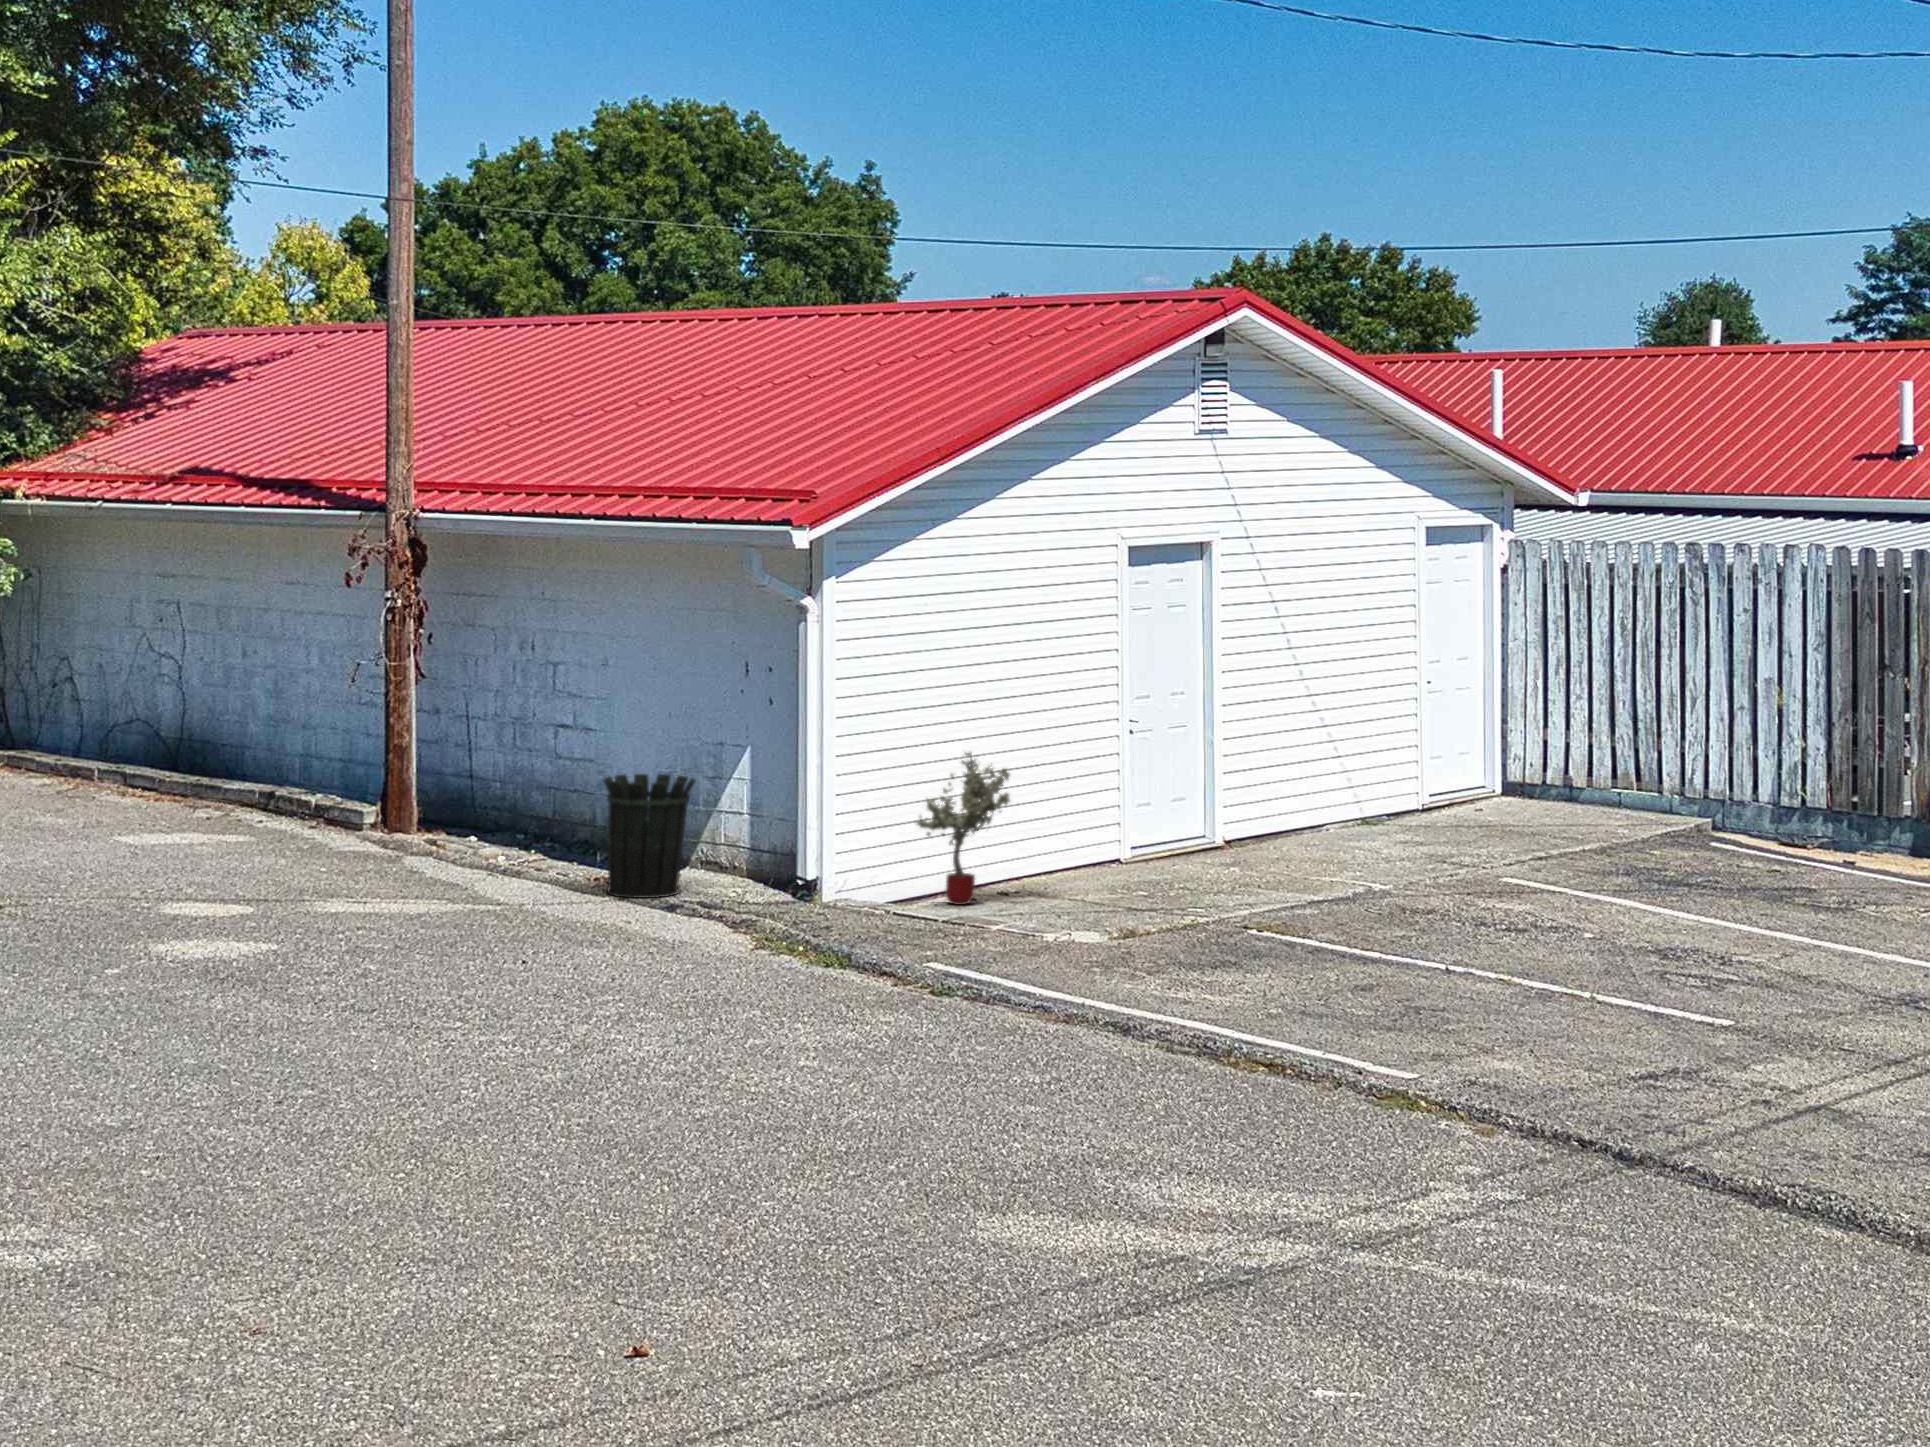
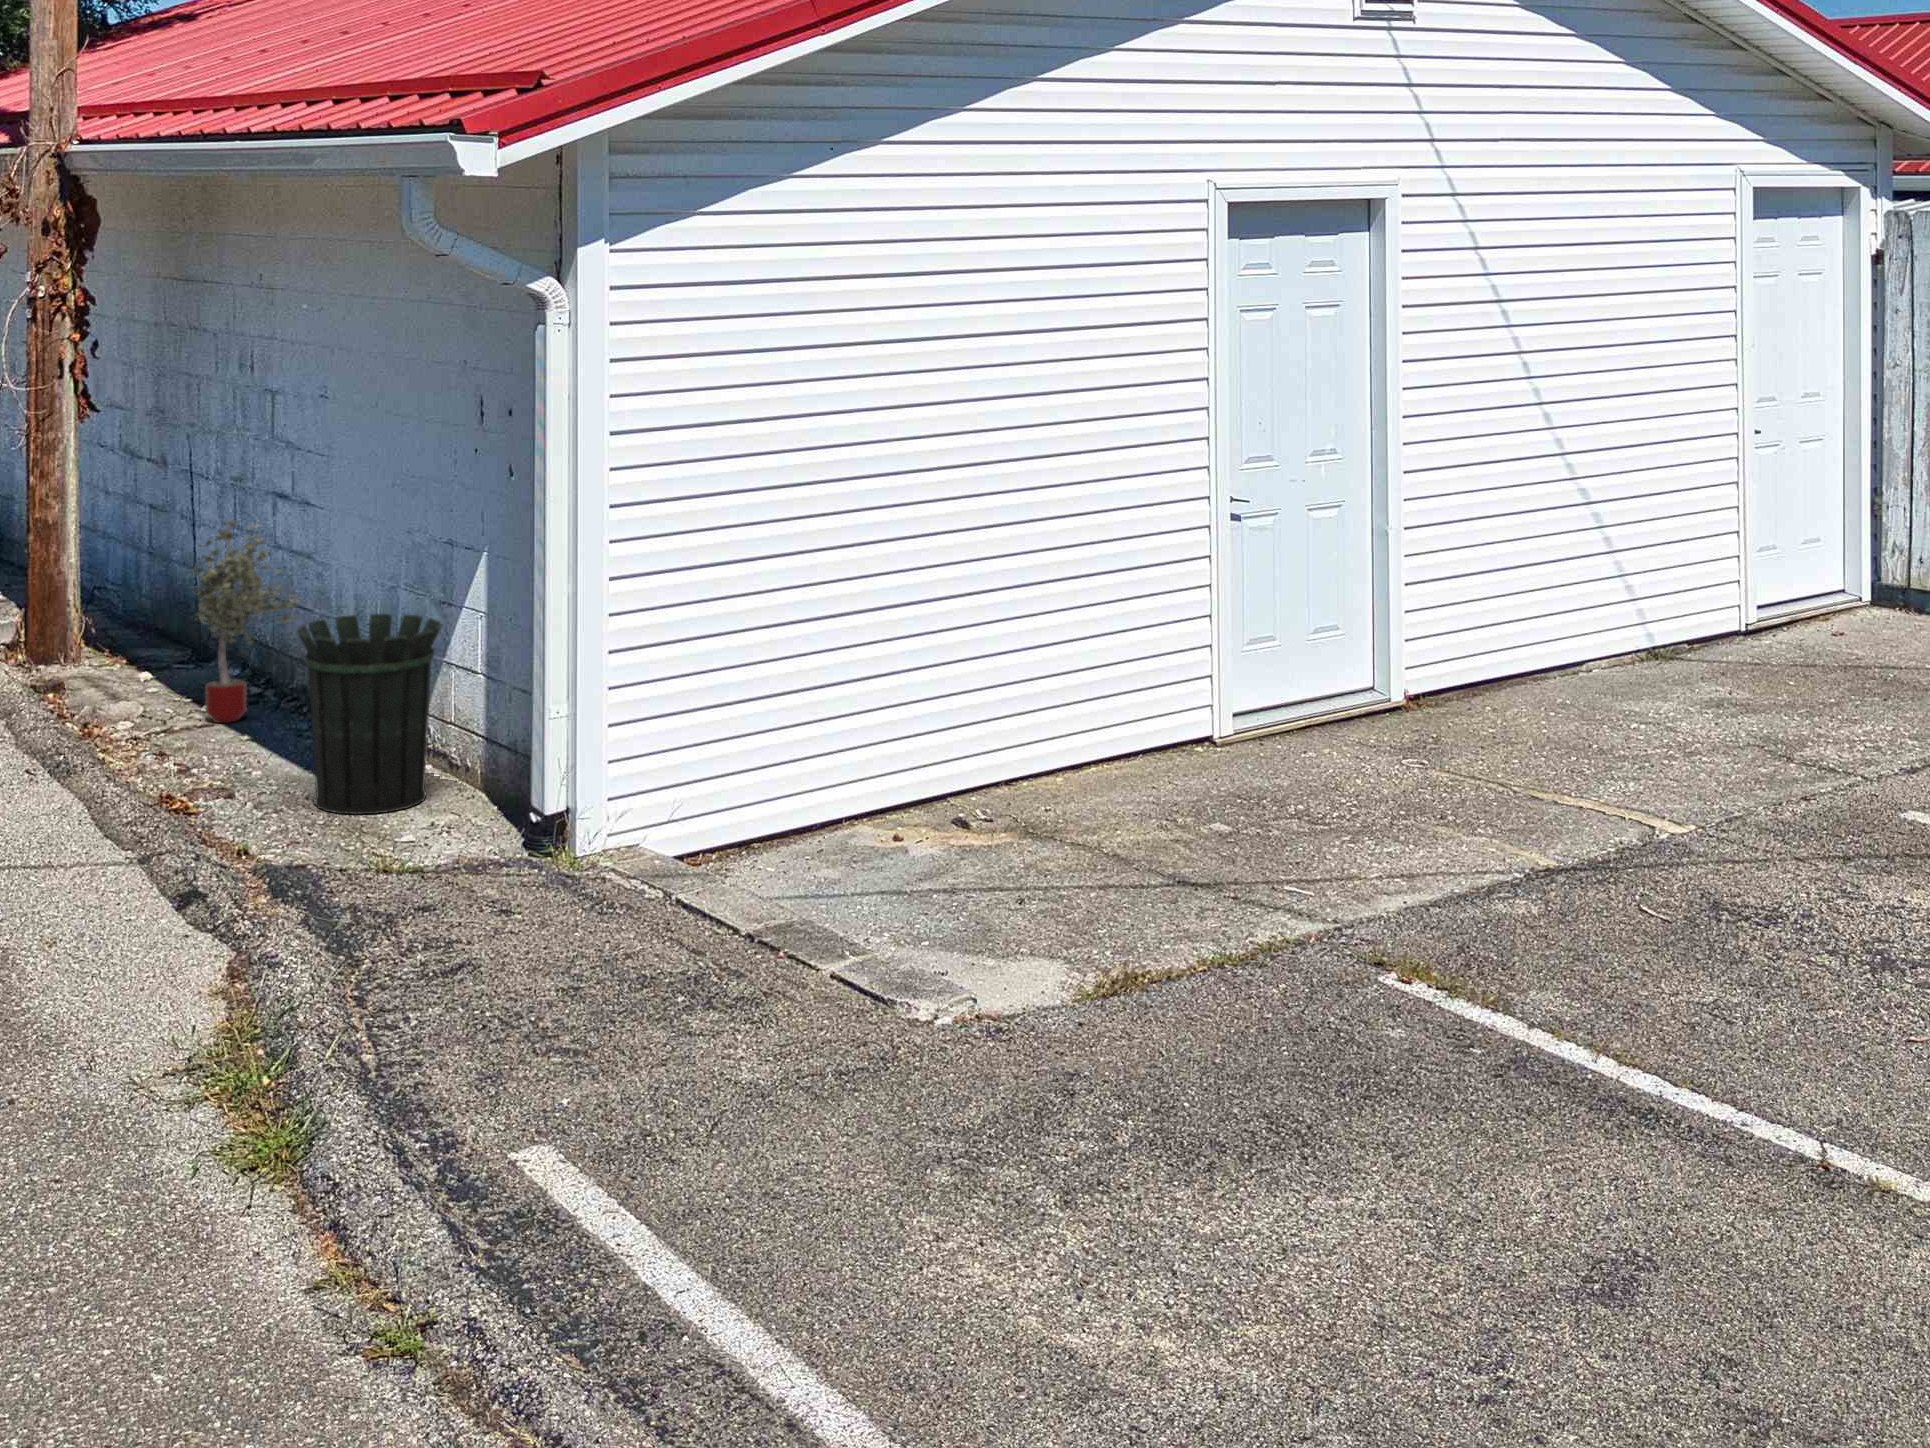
potted tree: present [917,752,1010,905] -> present [193,521,299,723]

